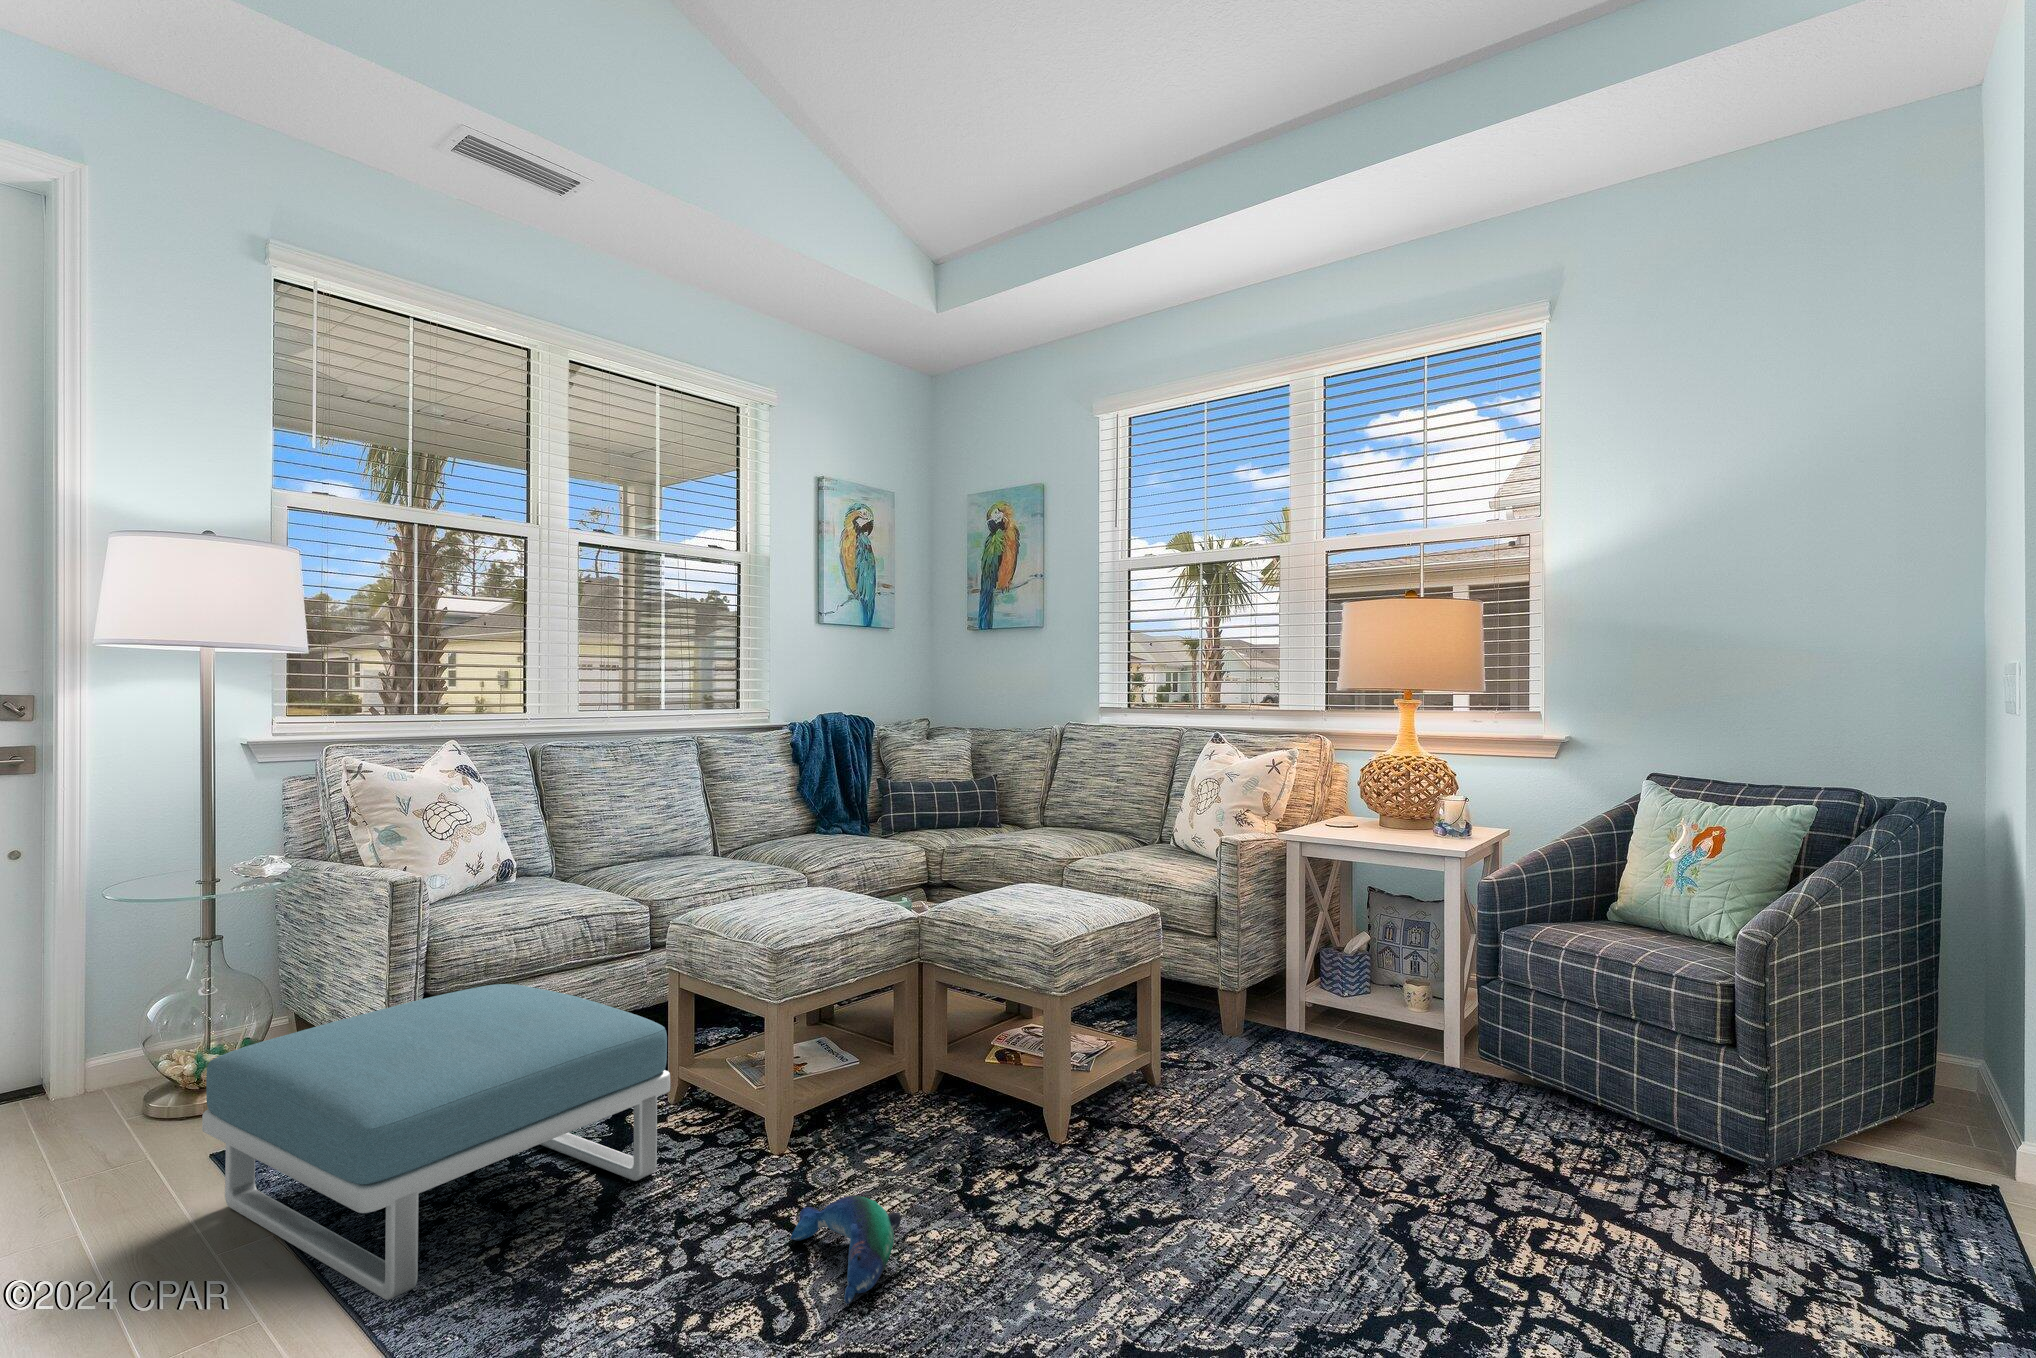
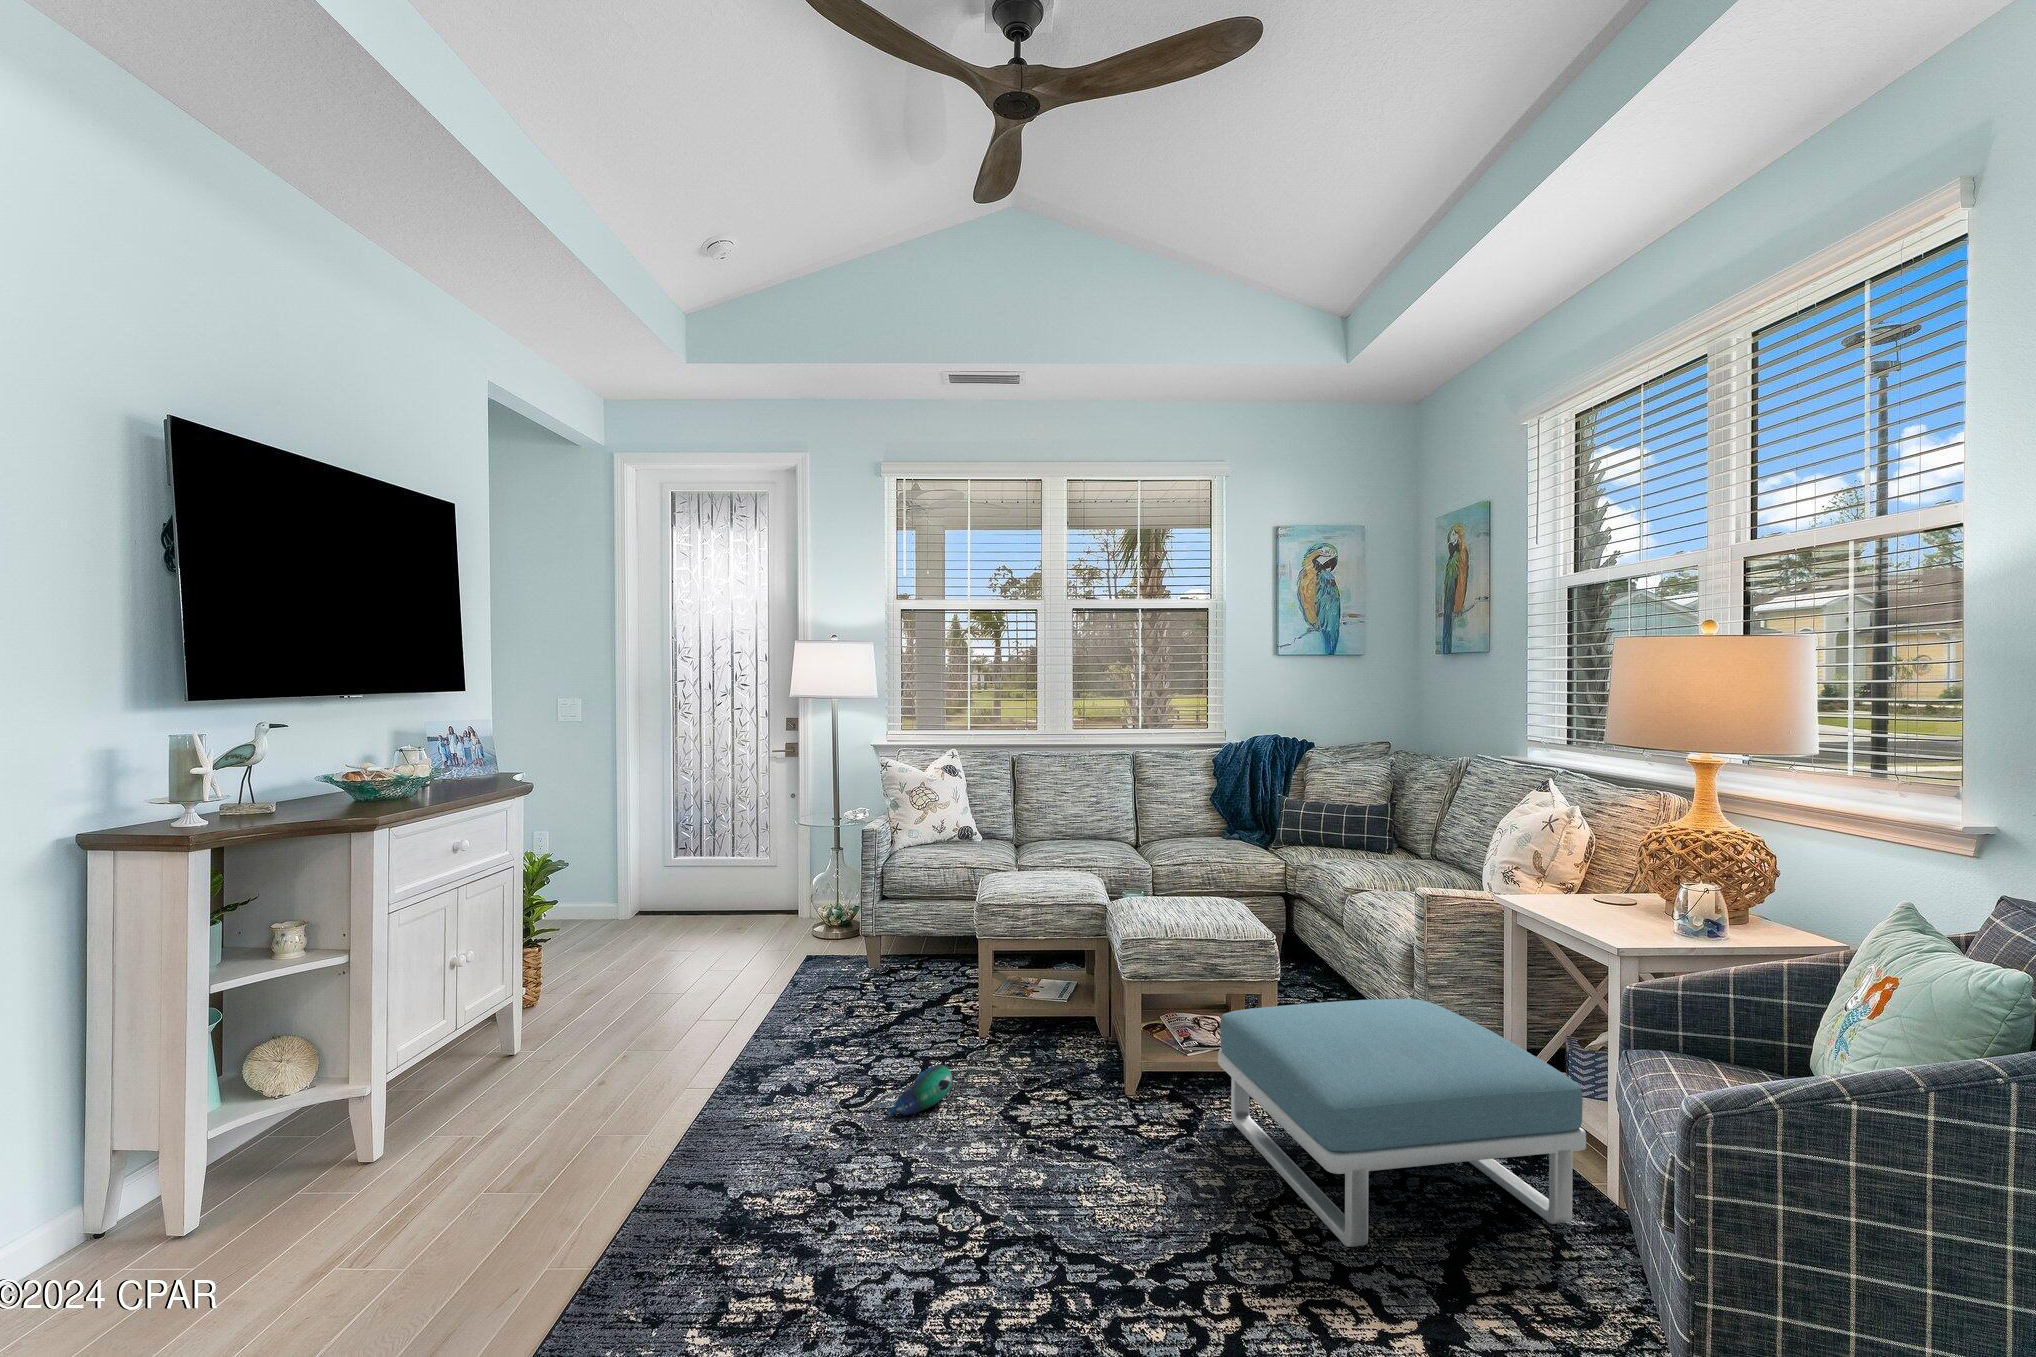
footstool: present [202,984,670,1300] -> present [1218,999,1586,1247]

